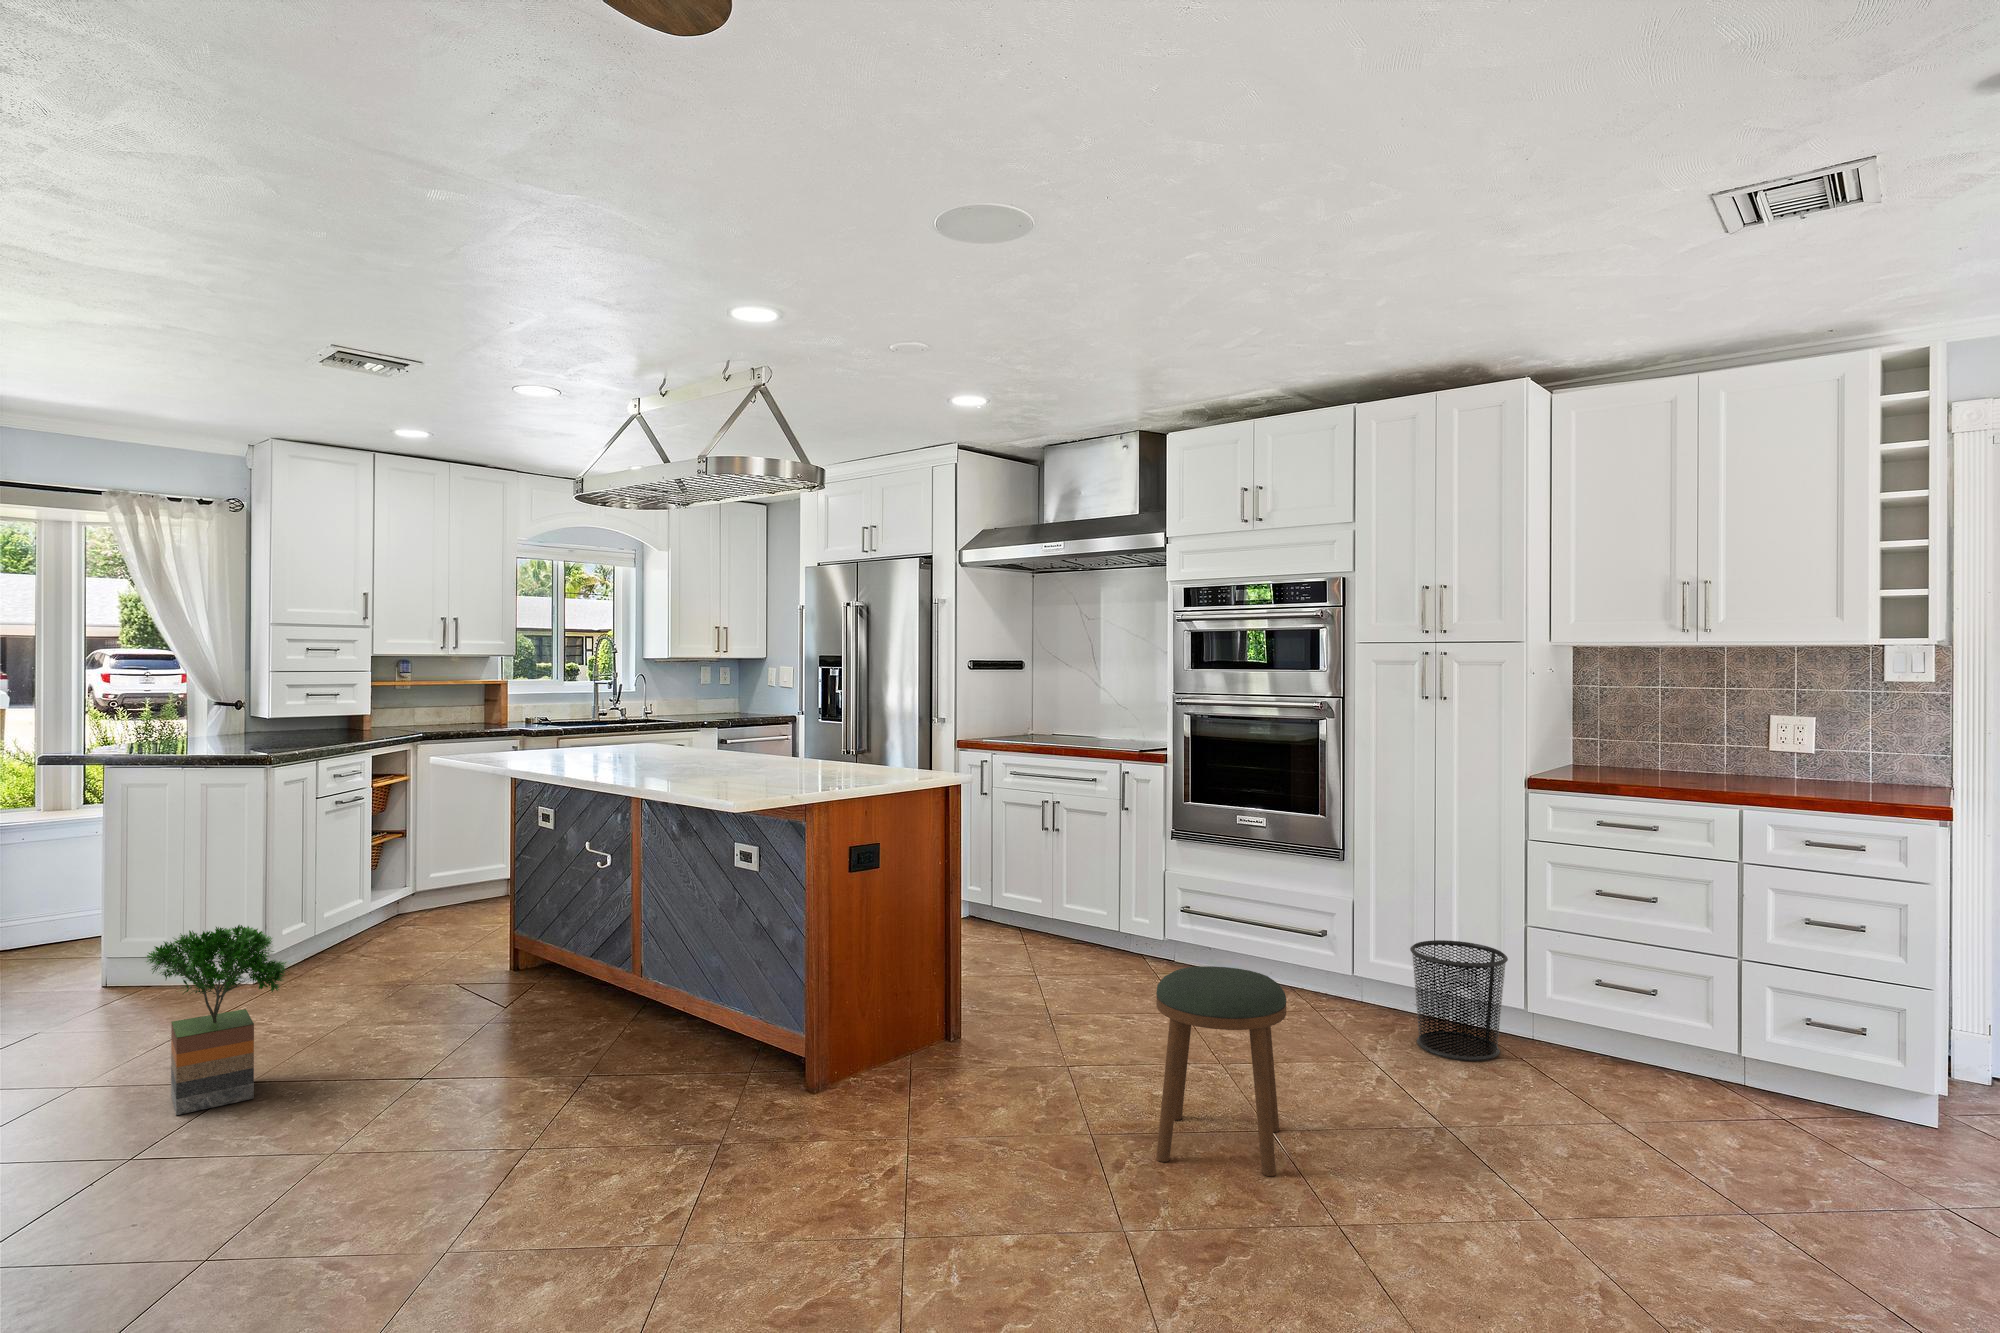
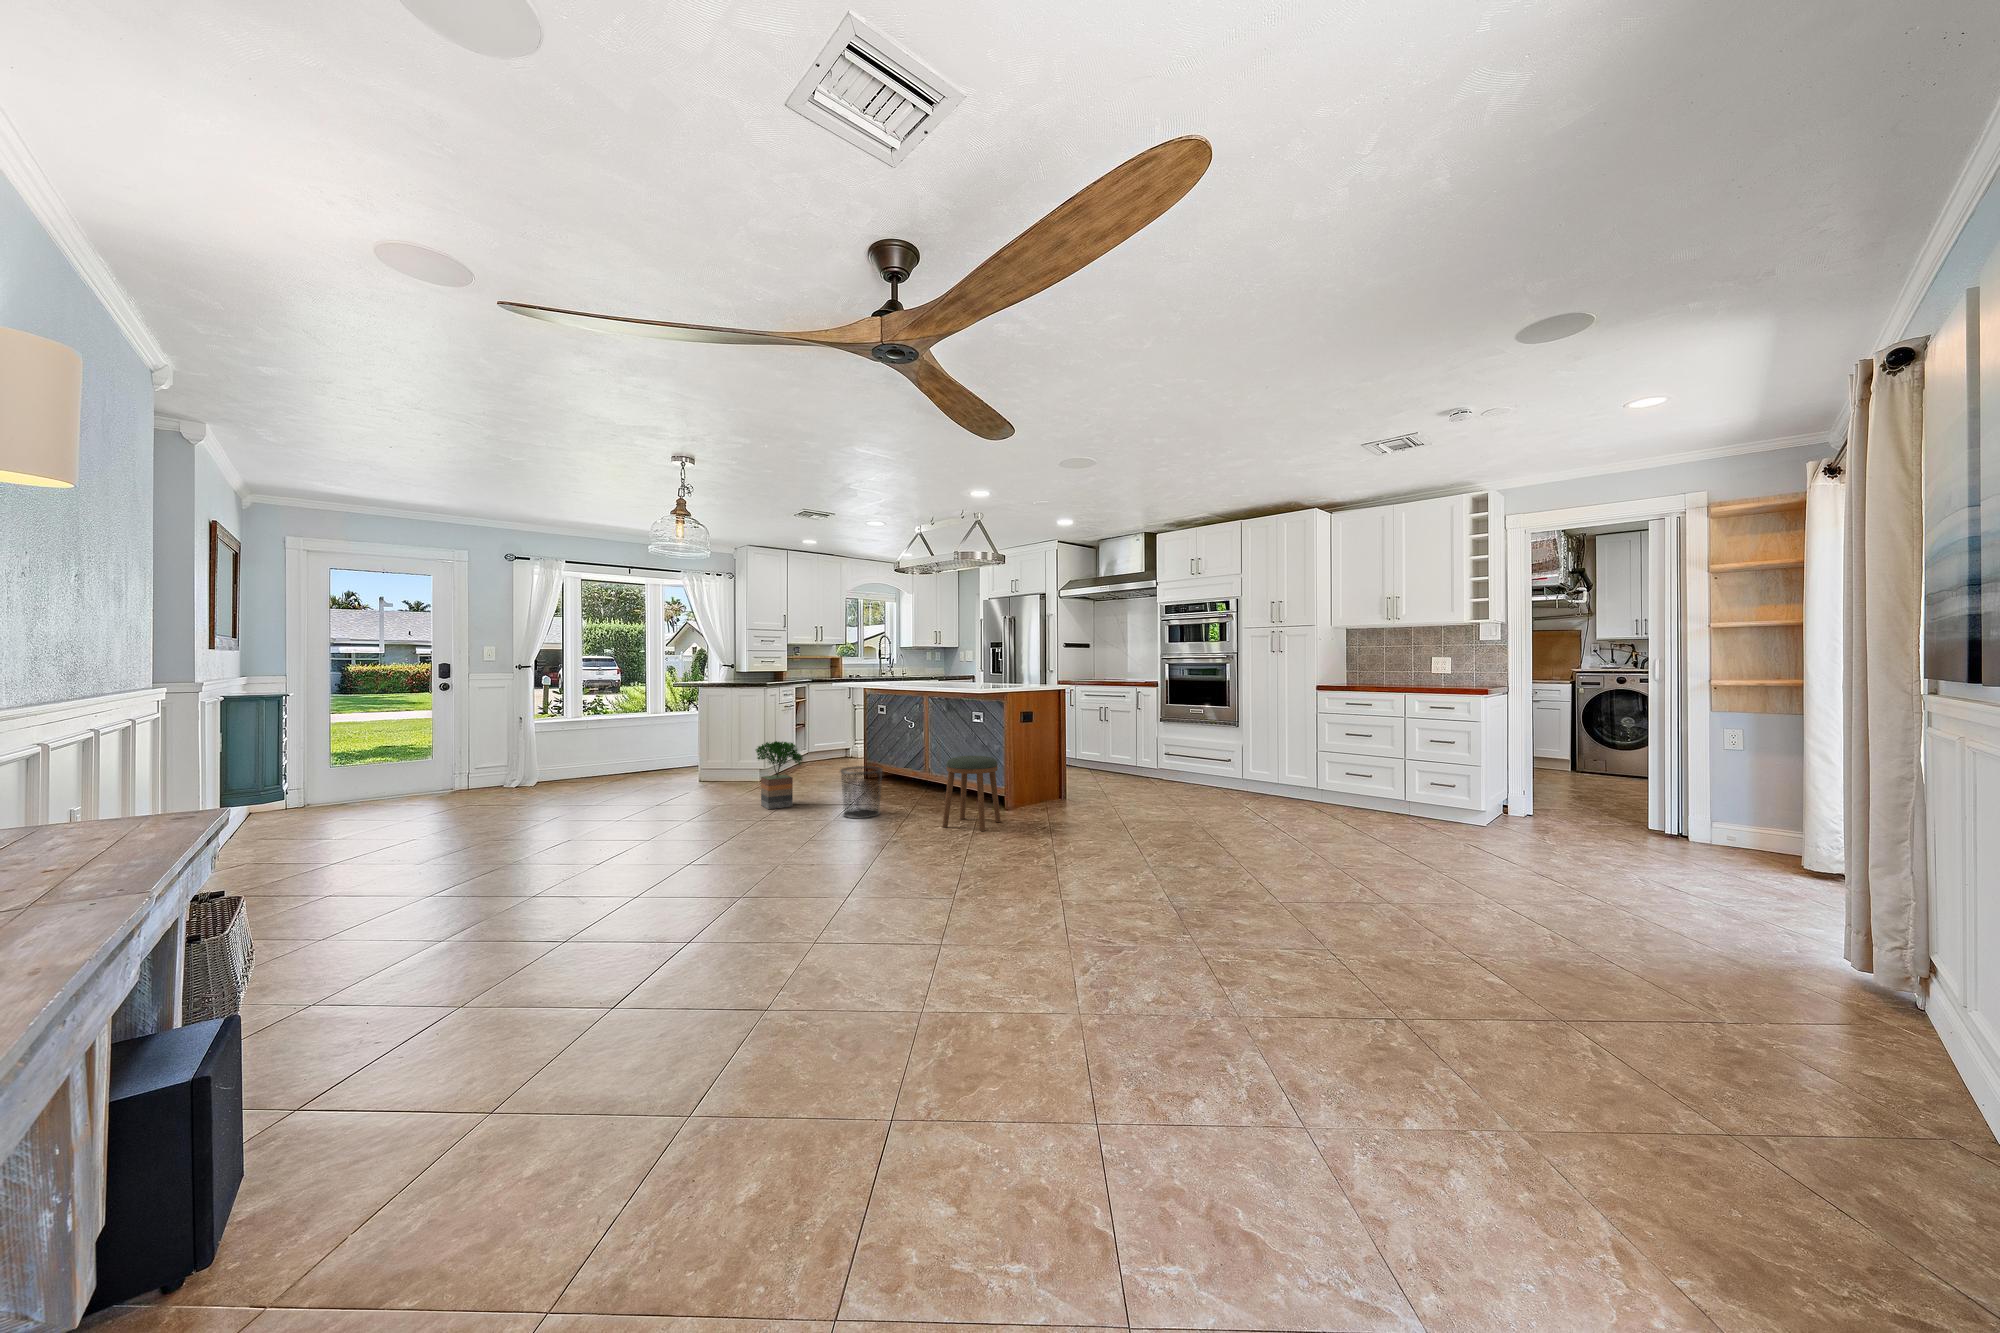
waste bin: present [1410,940,1508,1061] -> present [840,766,883,818]
stool: present [1156,966,1286,1176] -> present [942,756,1001,831]

